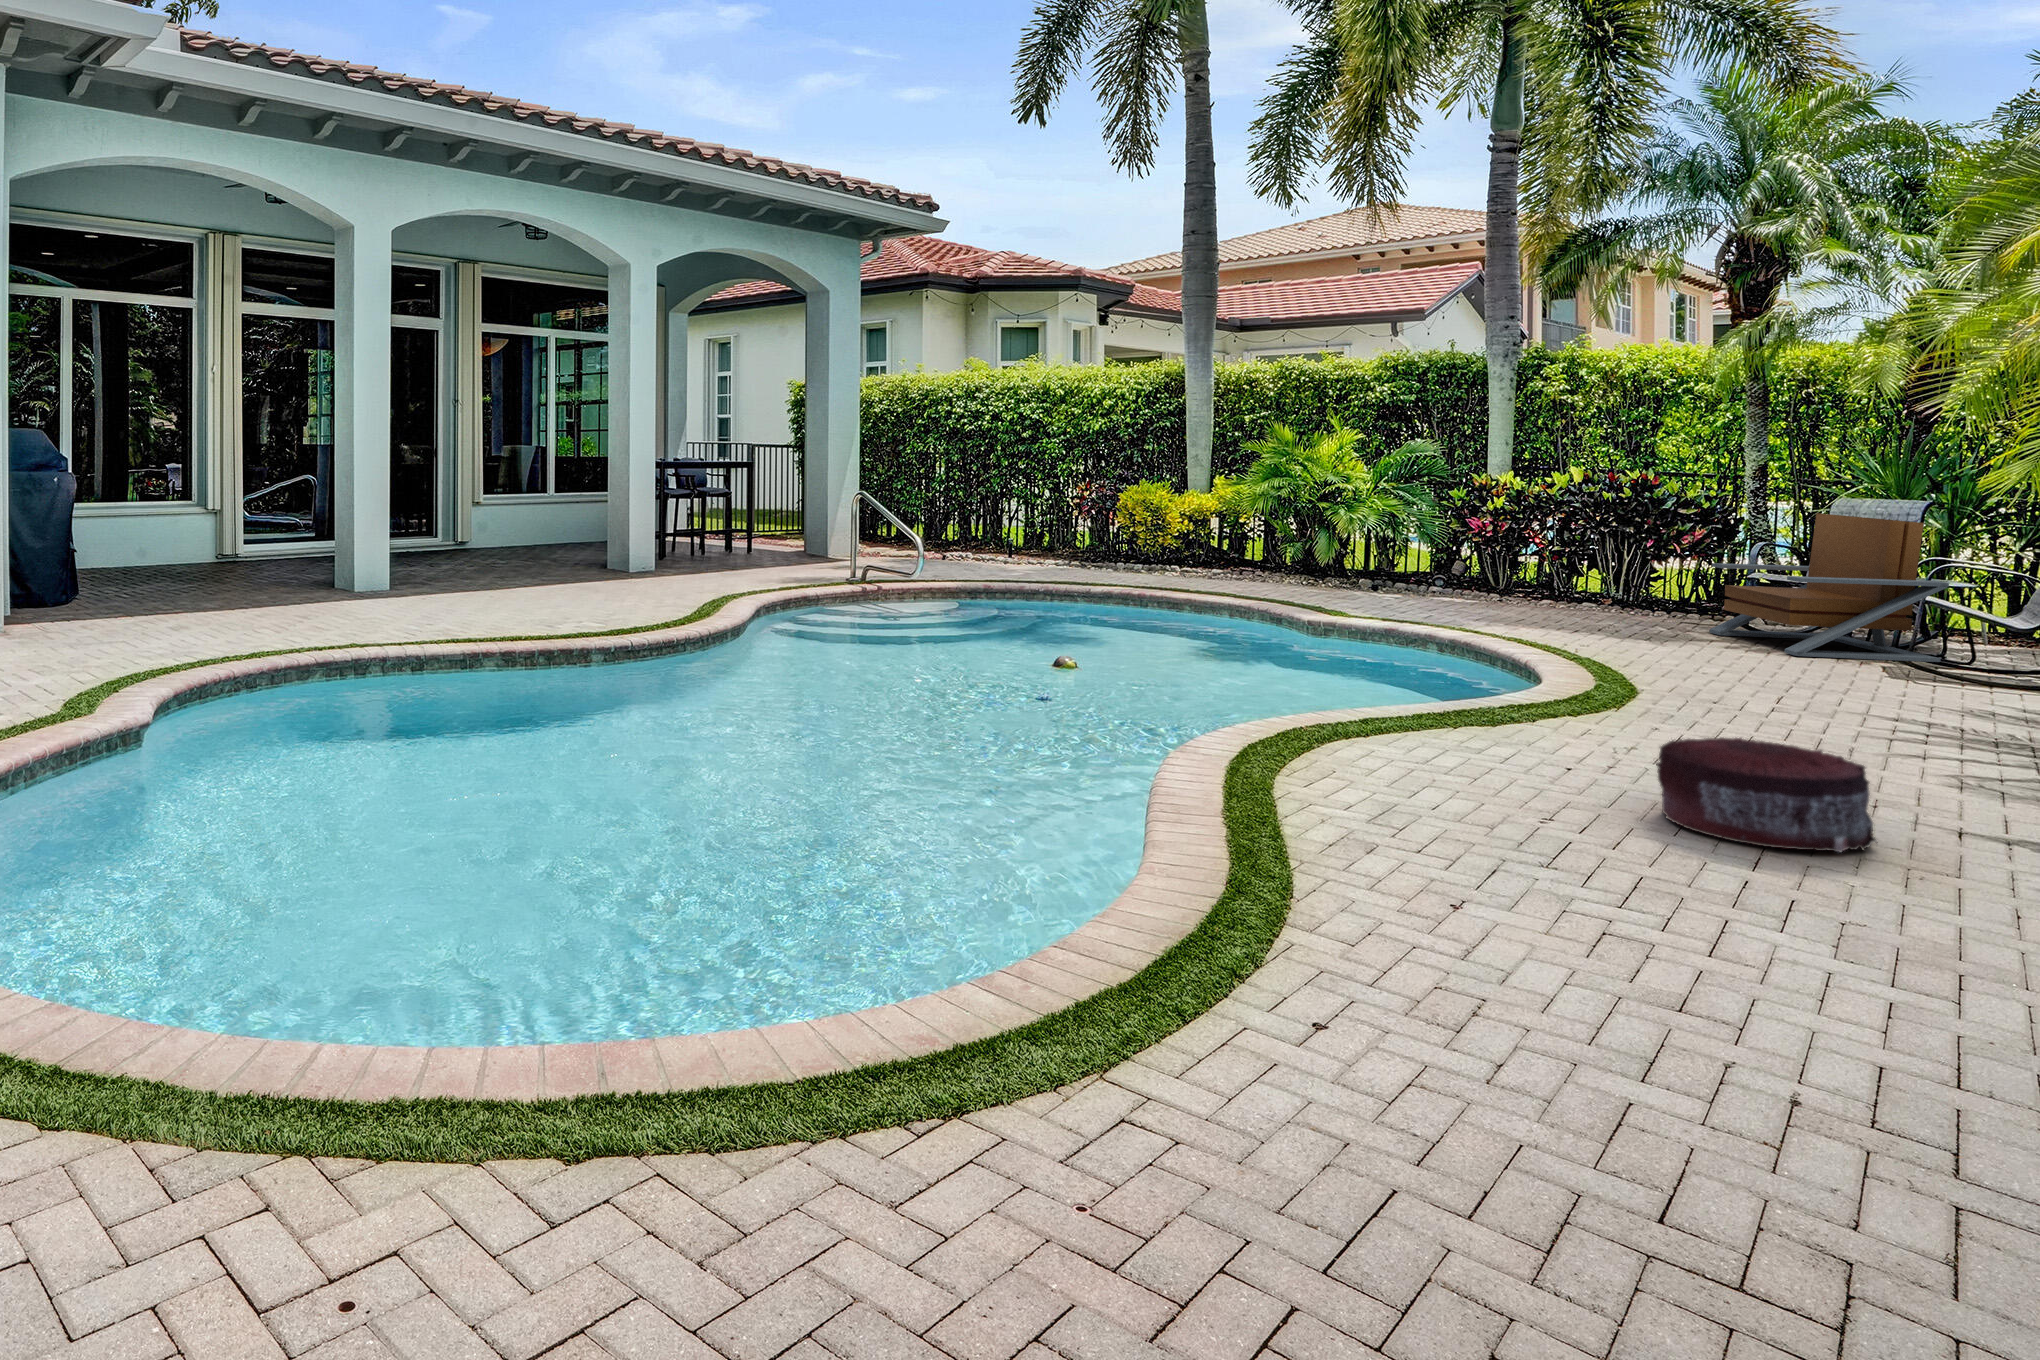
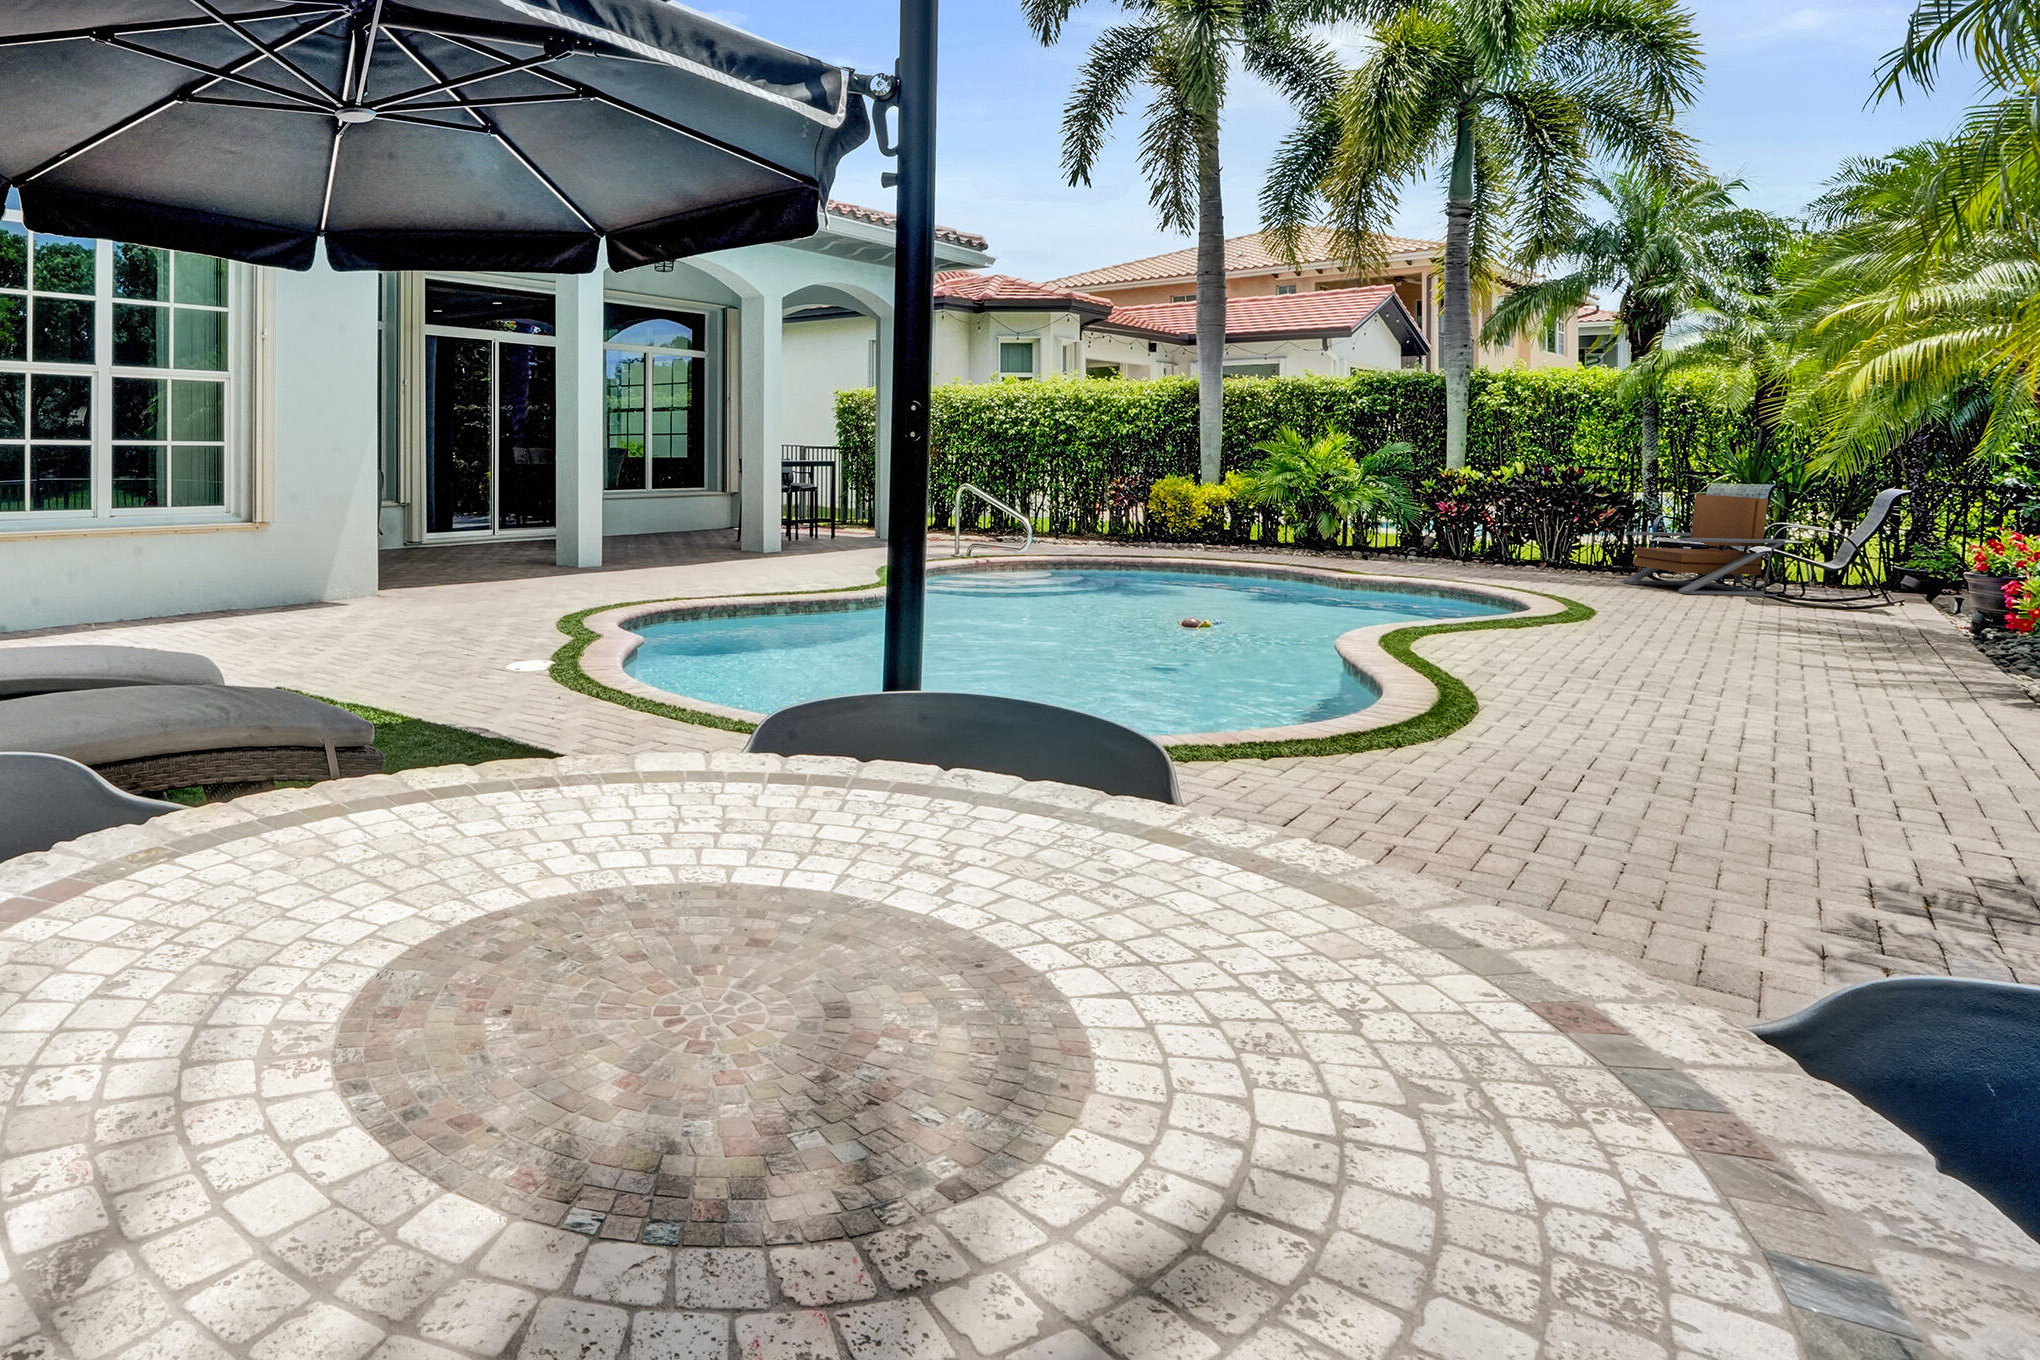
pouf: present [1656,737,1876,852] -> none [1634,616,1761,674]

